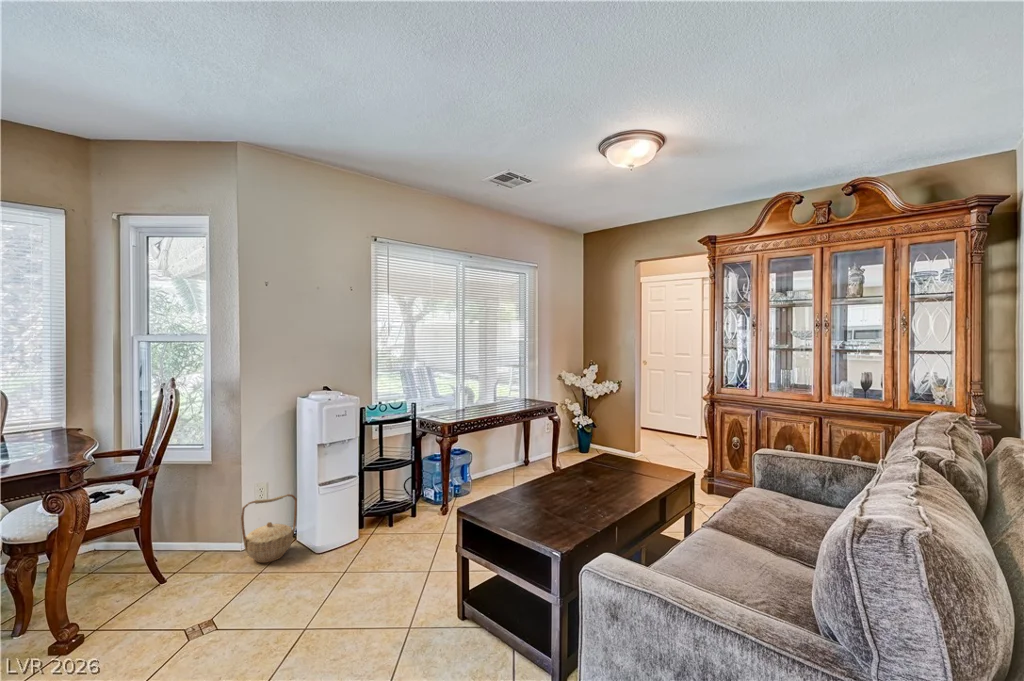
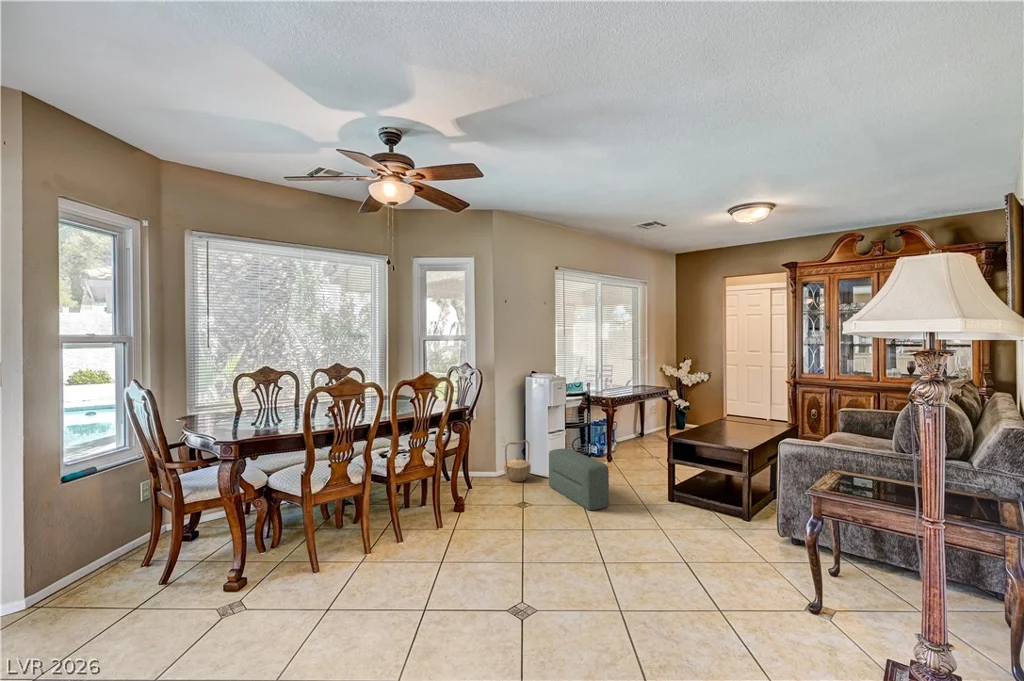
pouf: none [299,513,349,645] -> present [549,448,609,510]

